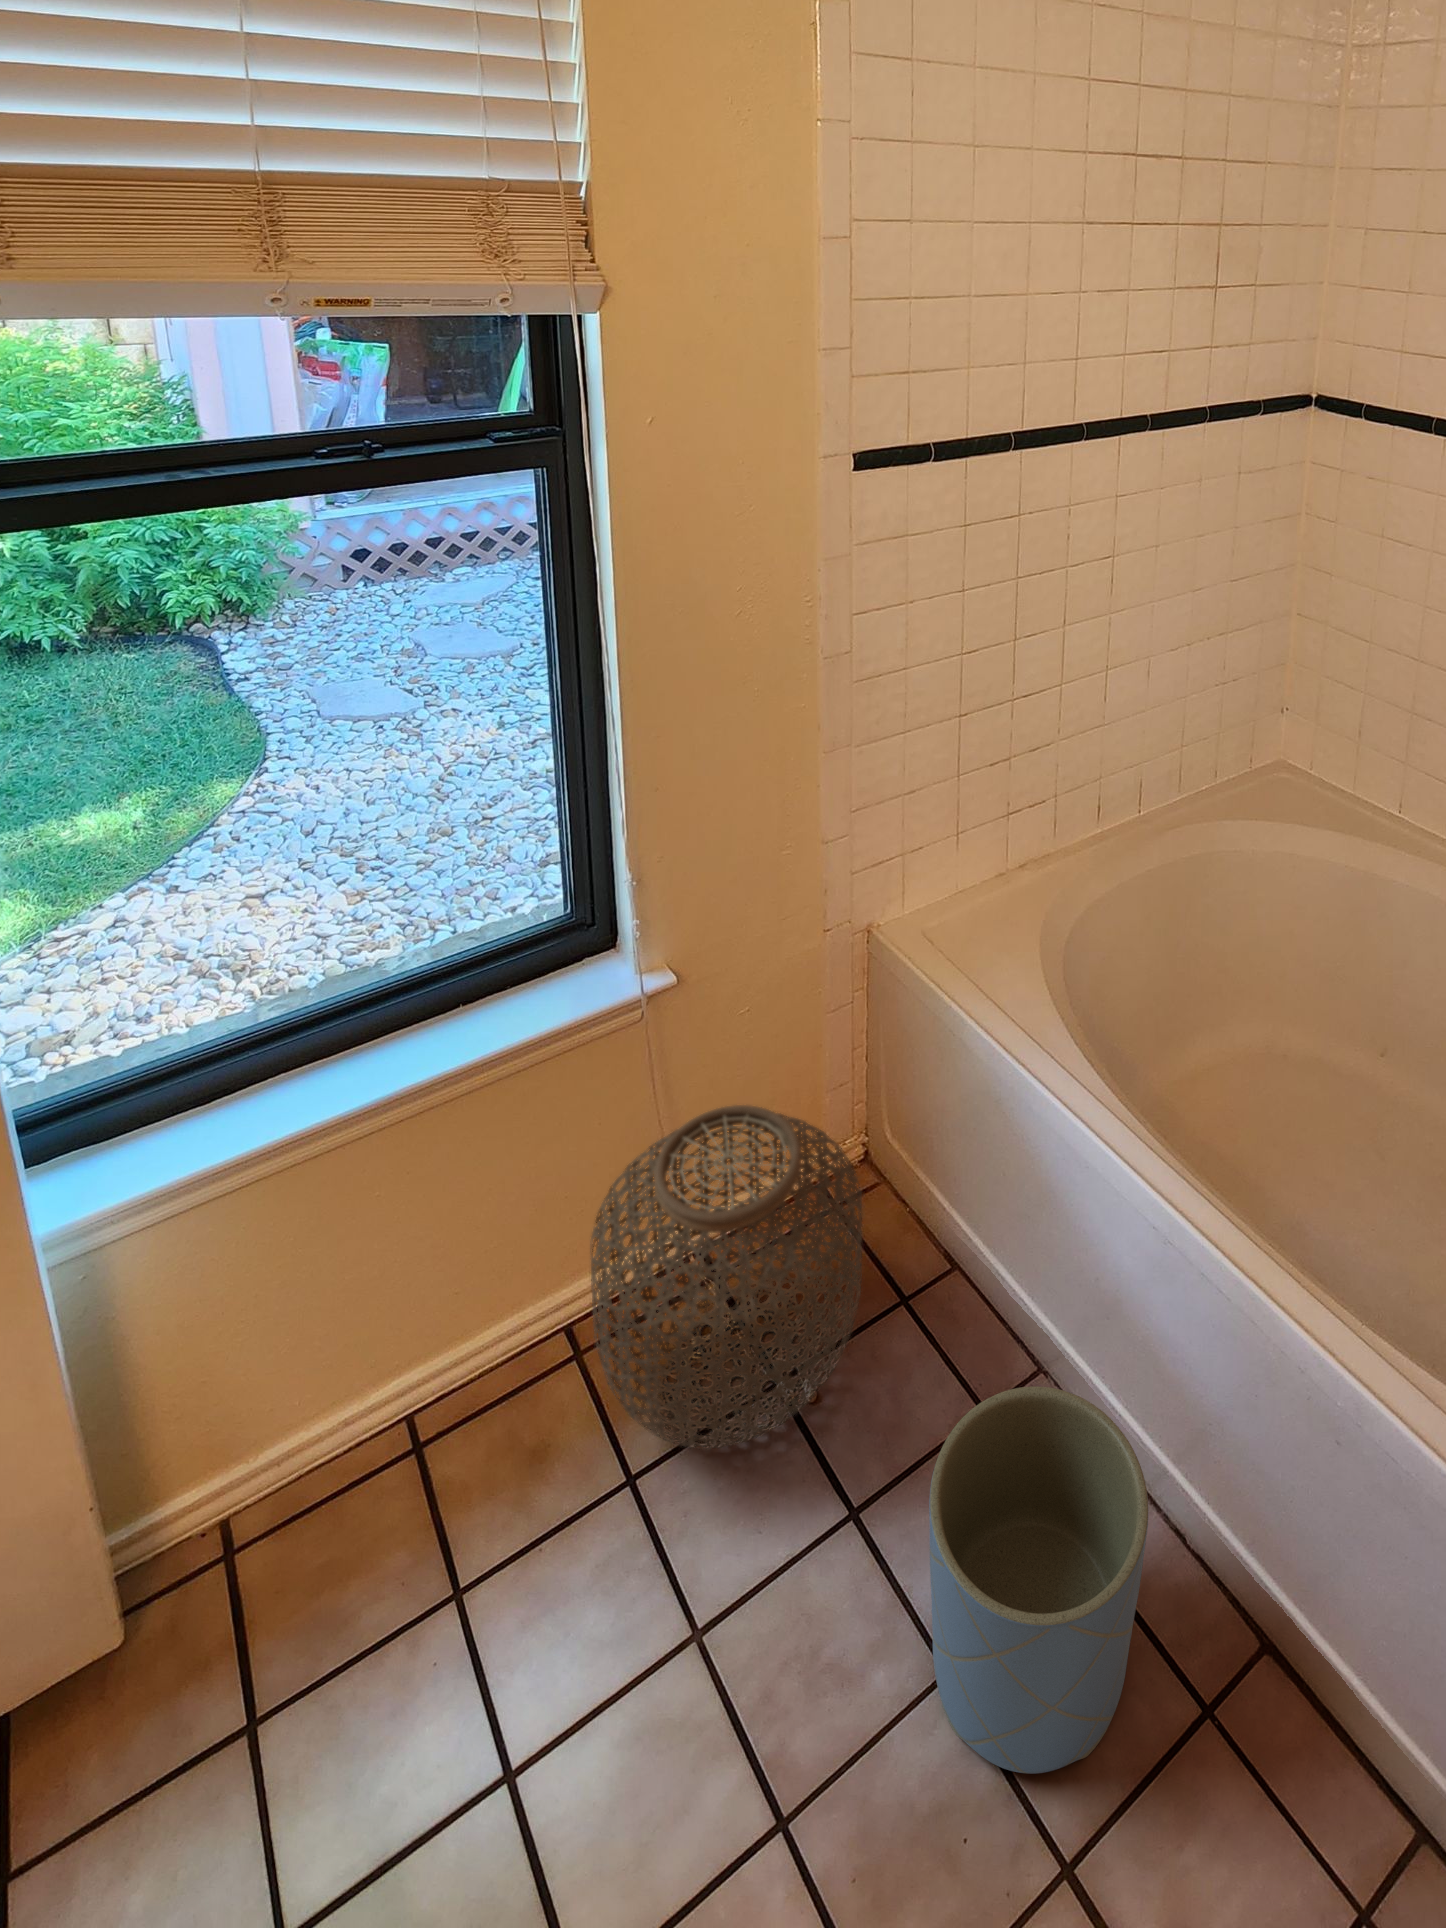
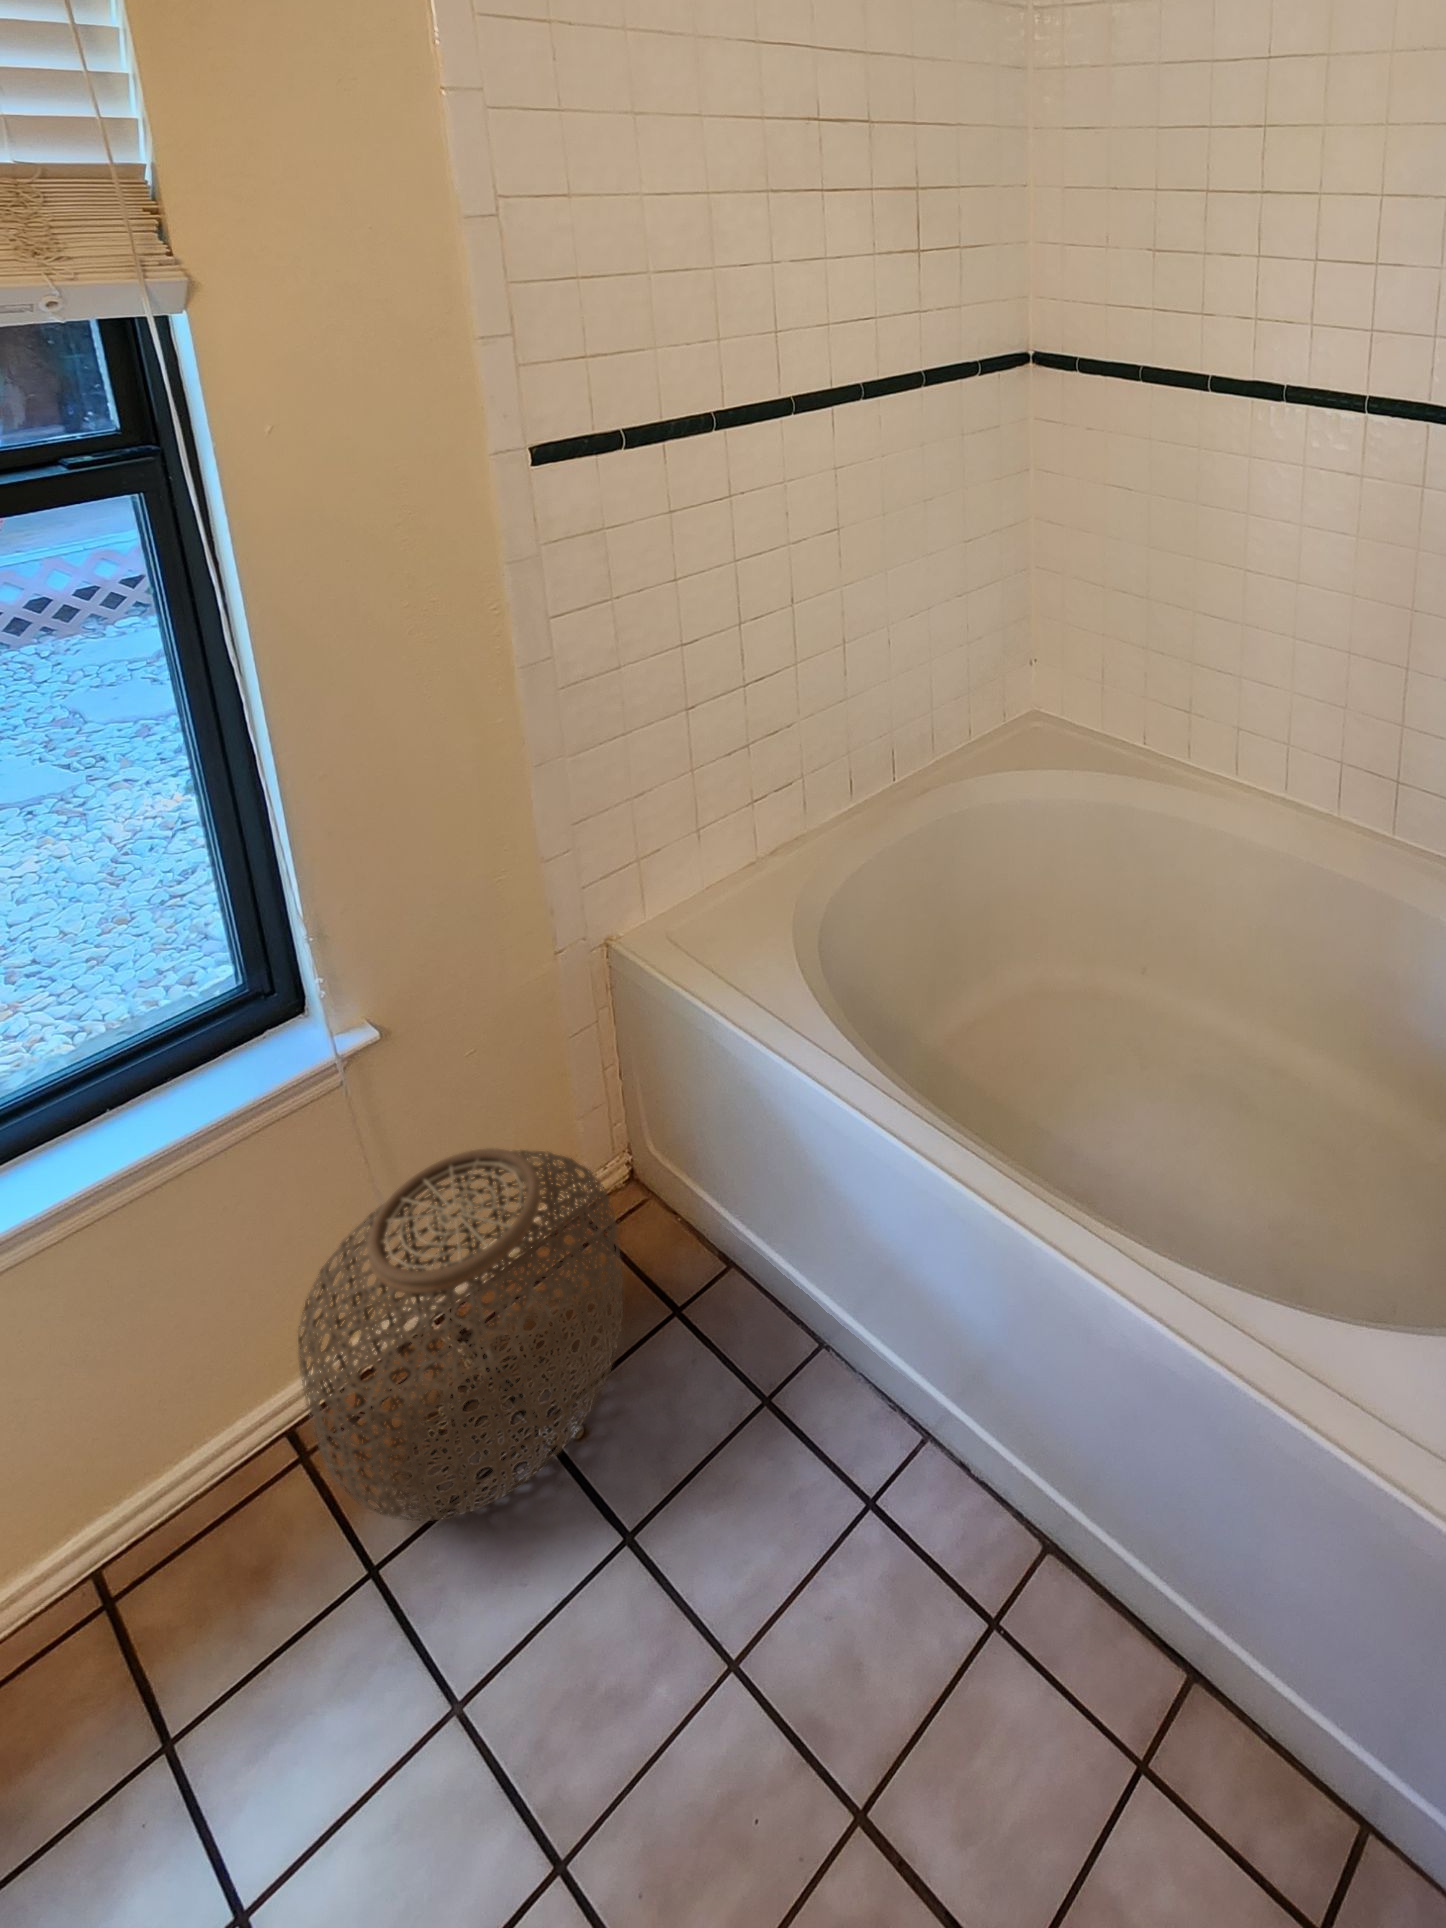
planter: present [929,1386,1149,1774] -> none [692,1360,916,1742]

